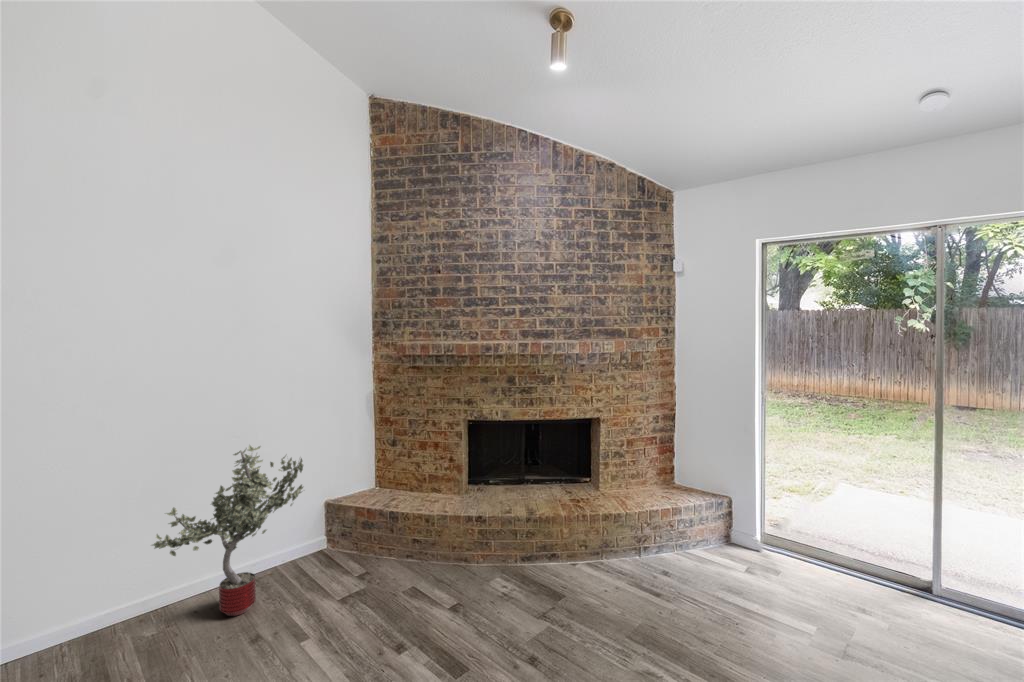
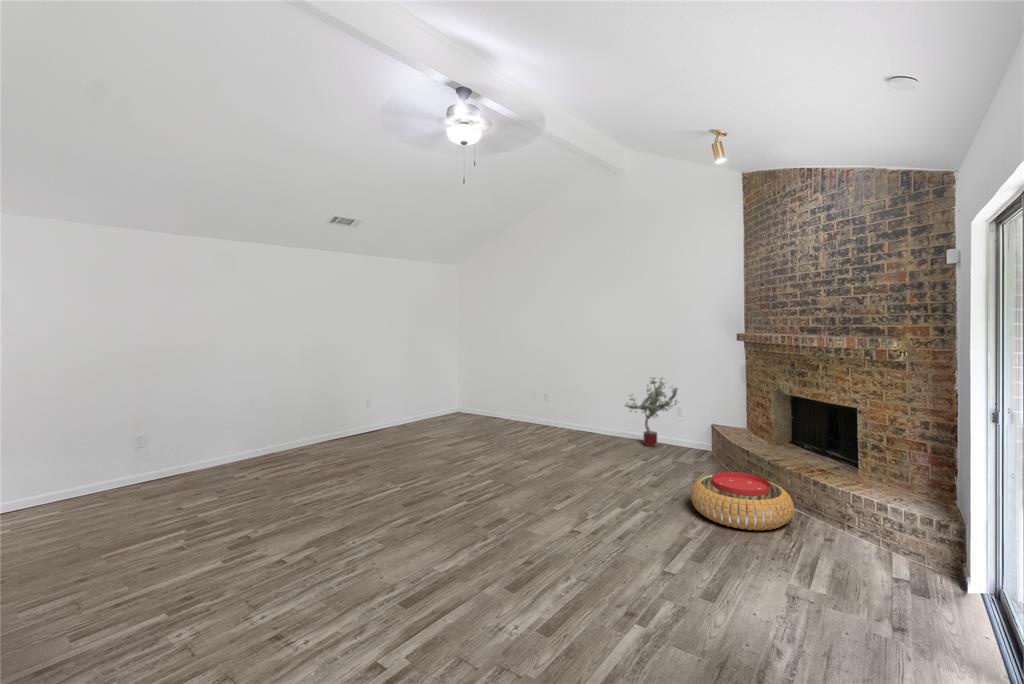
pouf: none [543,542,689,654] -> present [691,472,794,530]

